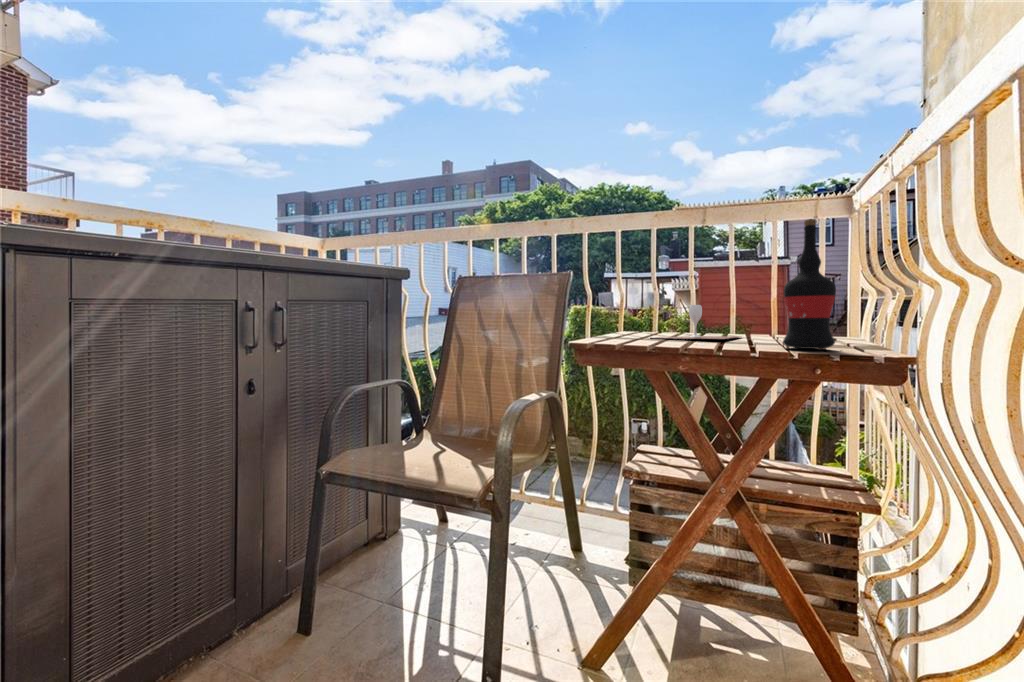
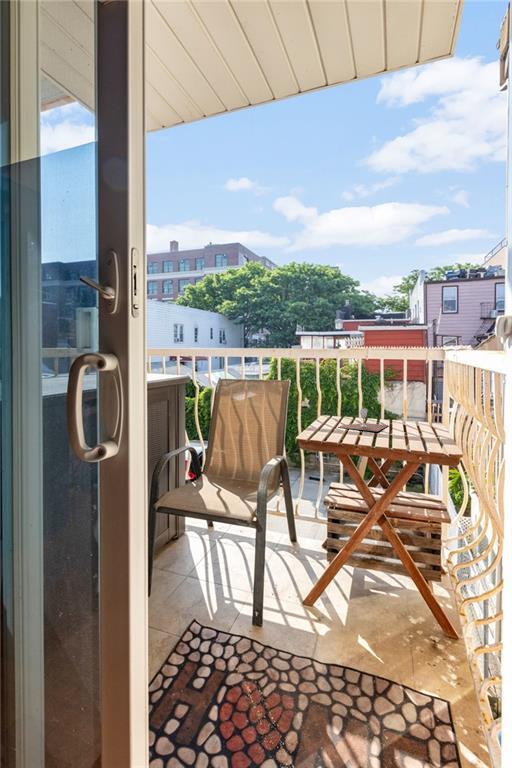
wine bottle: present [783,219,836,349] -> none [407,379,432,444]

